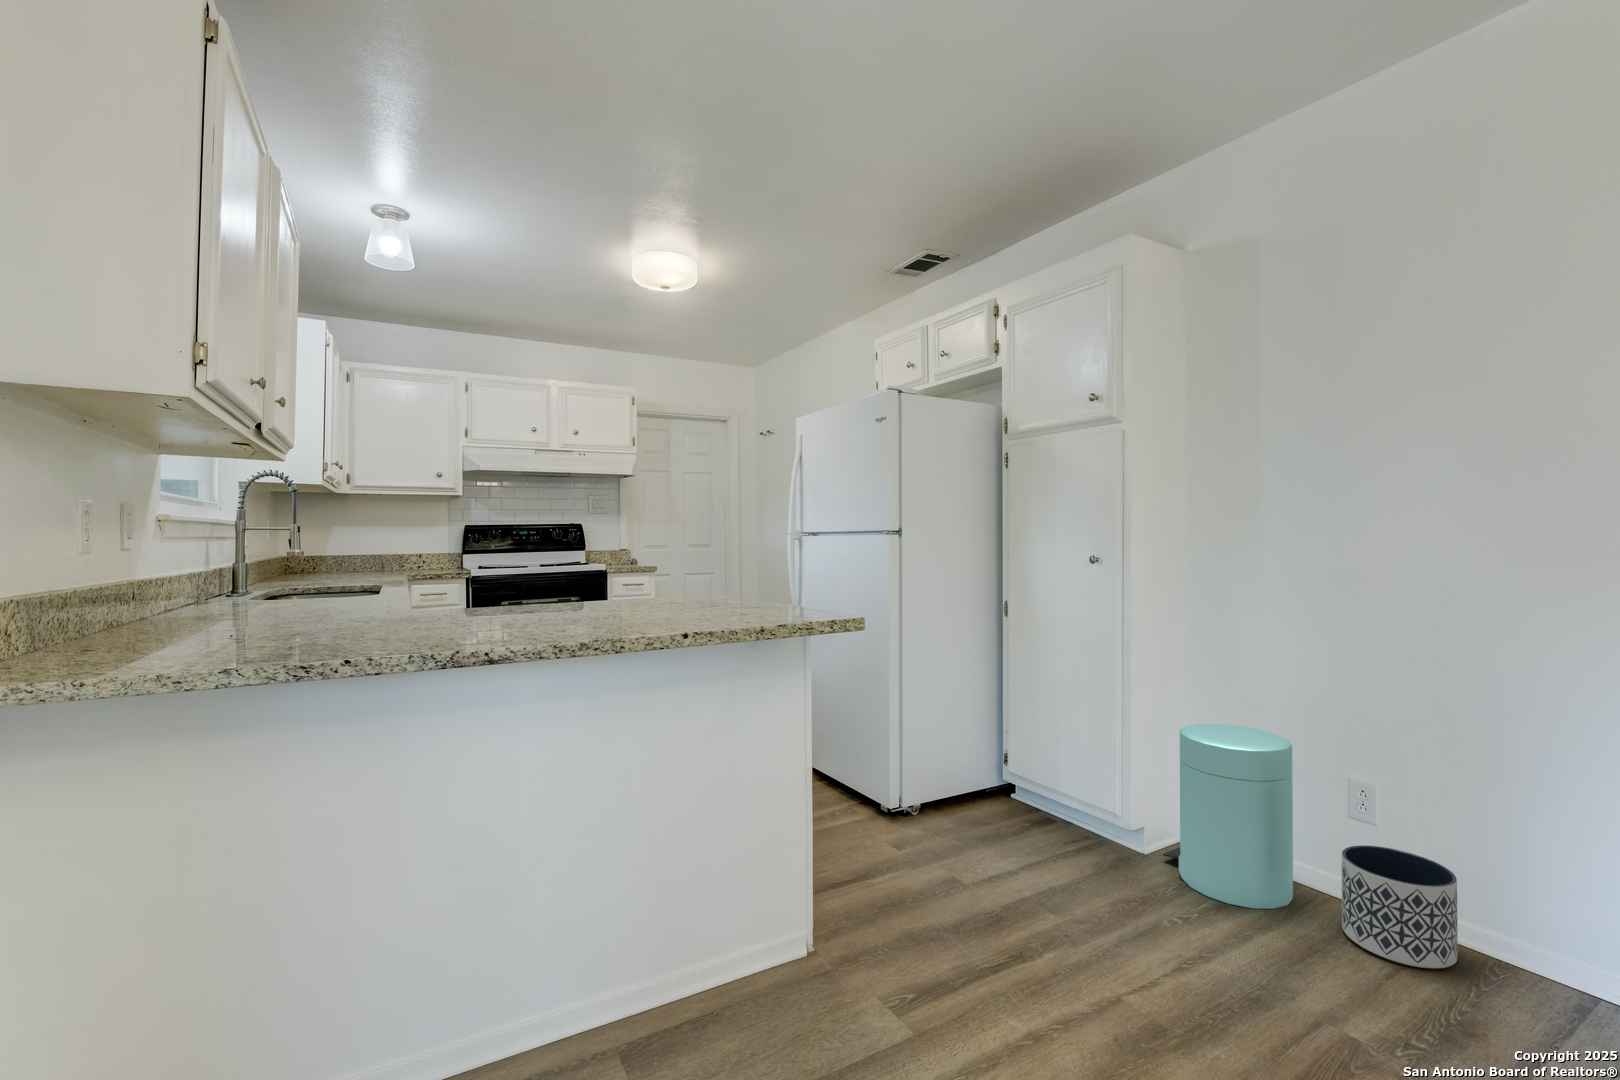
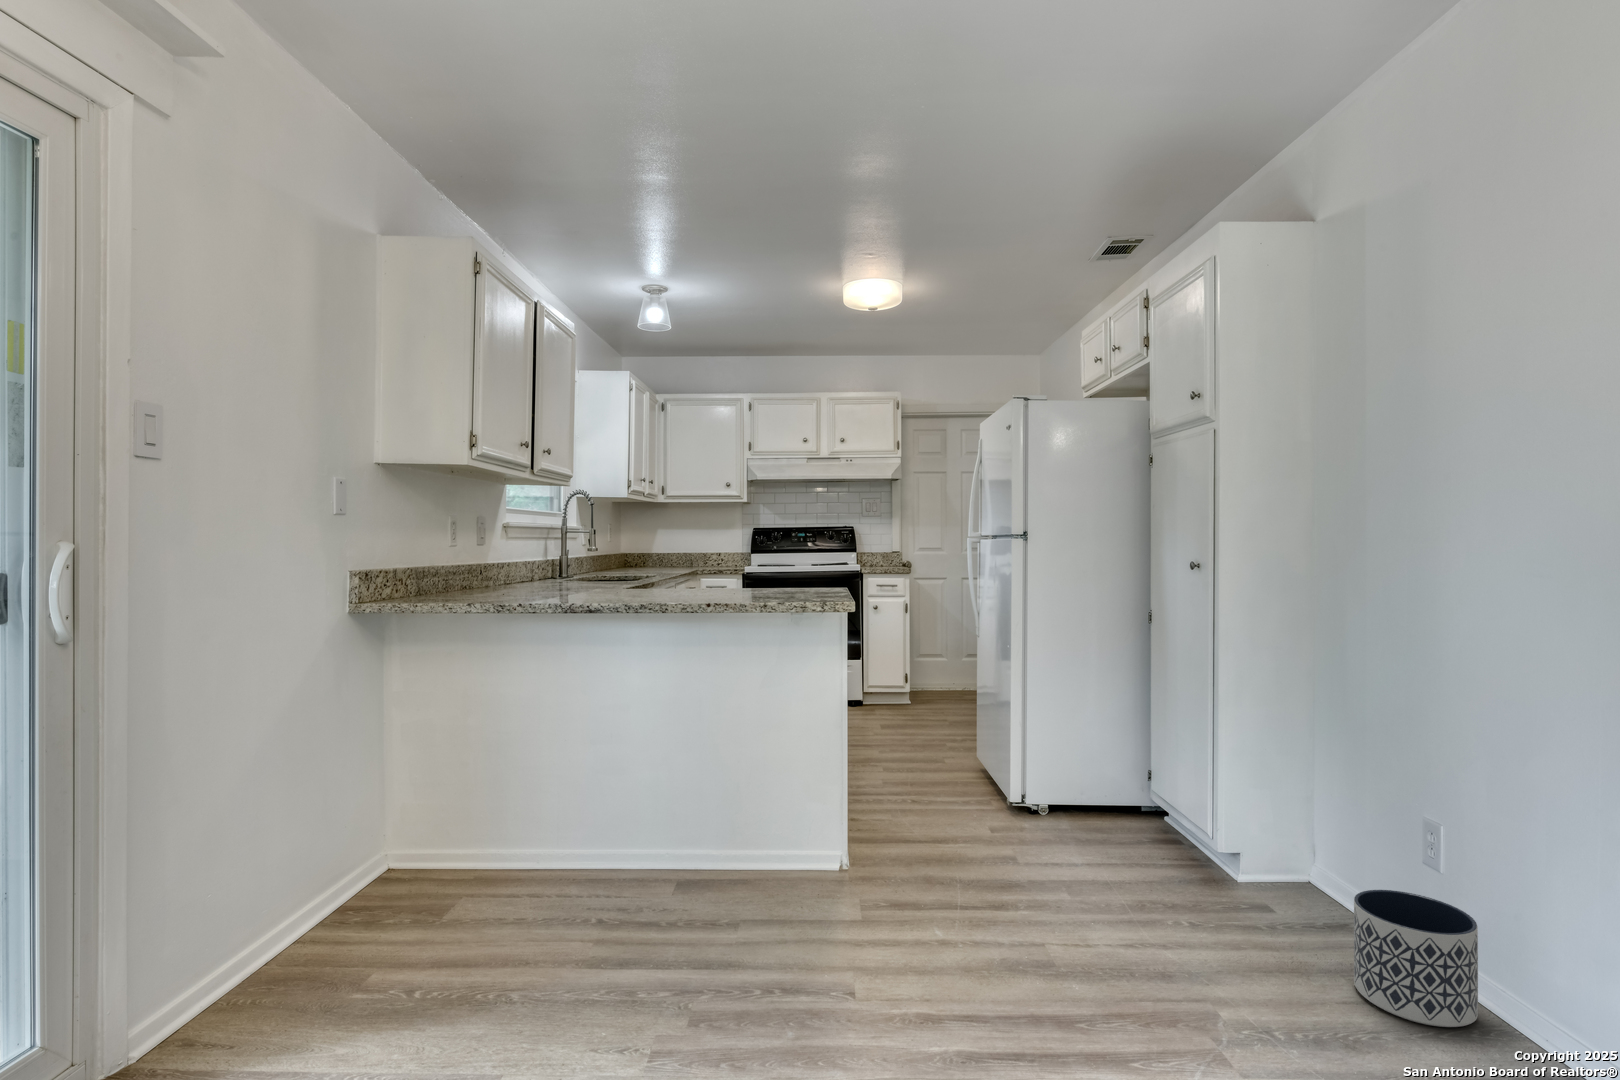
trash can: present [1163,724,1293,909] -> none [1241,747,1364,948]

